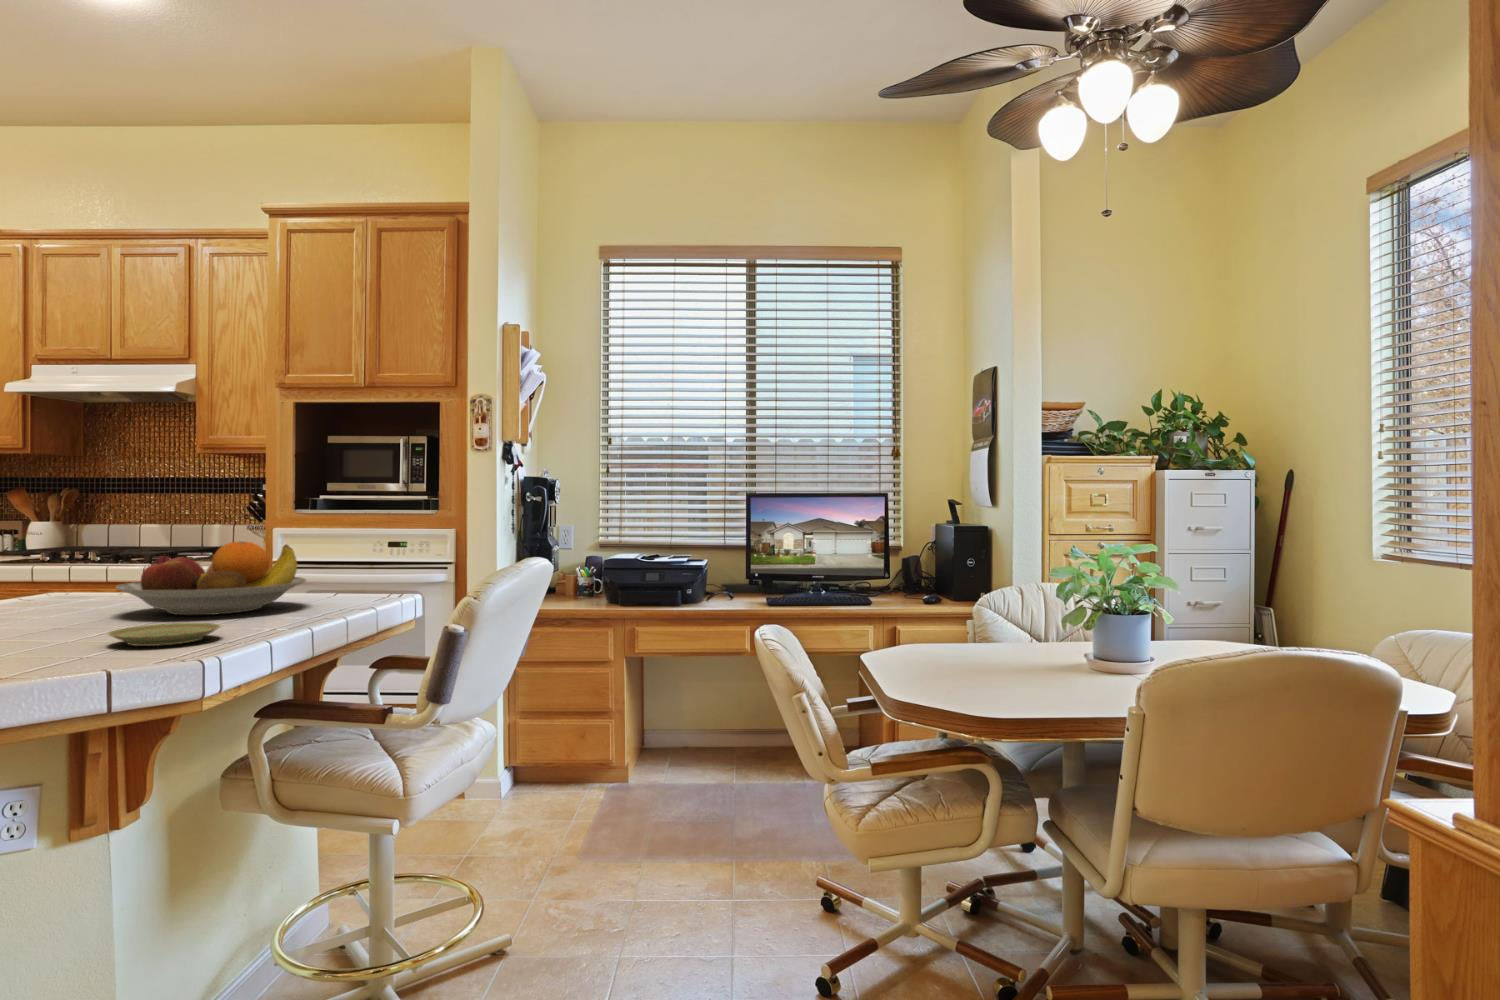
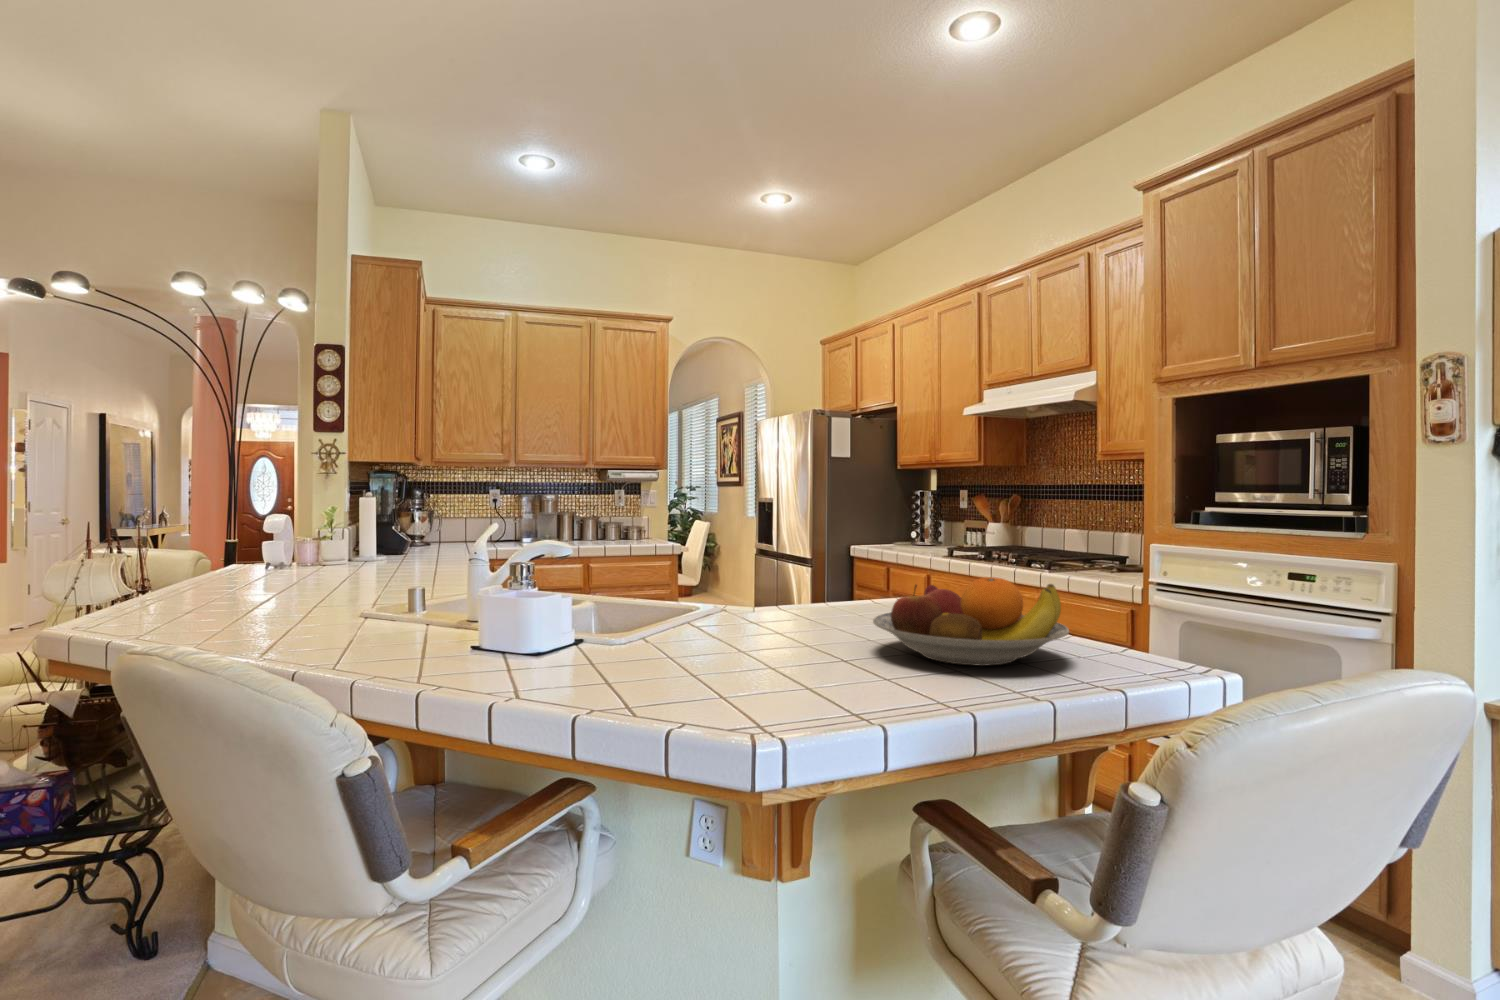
plate: present [107,623,221,646] -> none [770,676,882,713]

